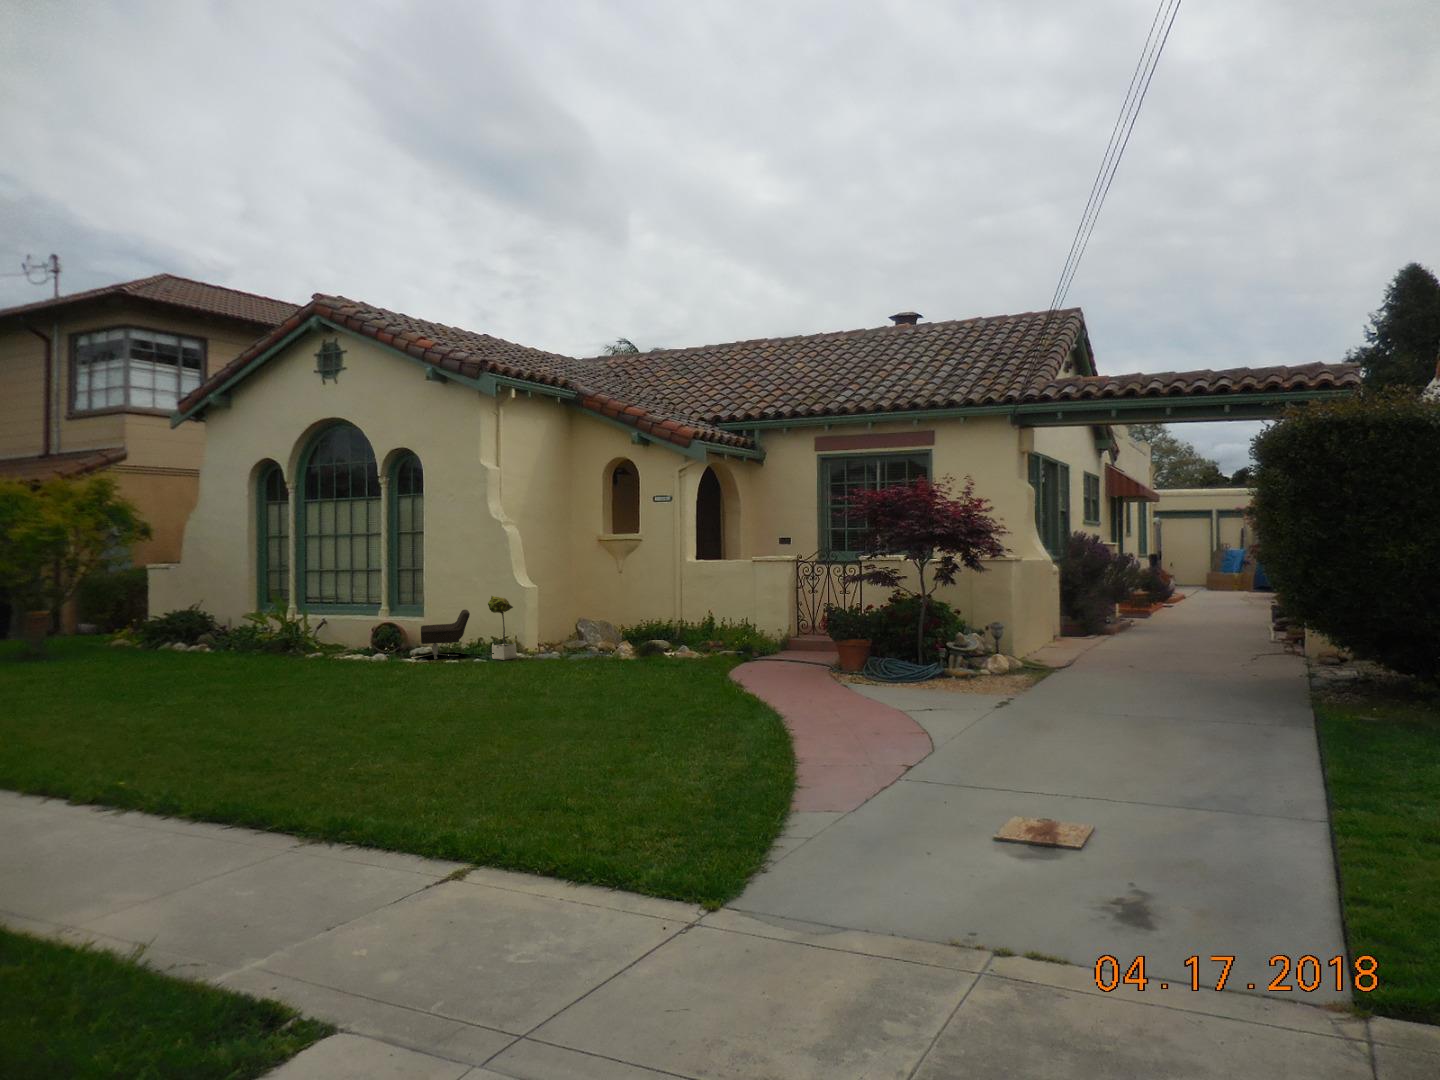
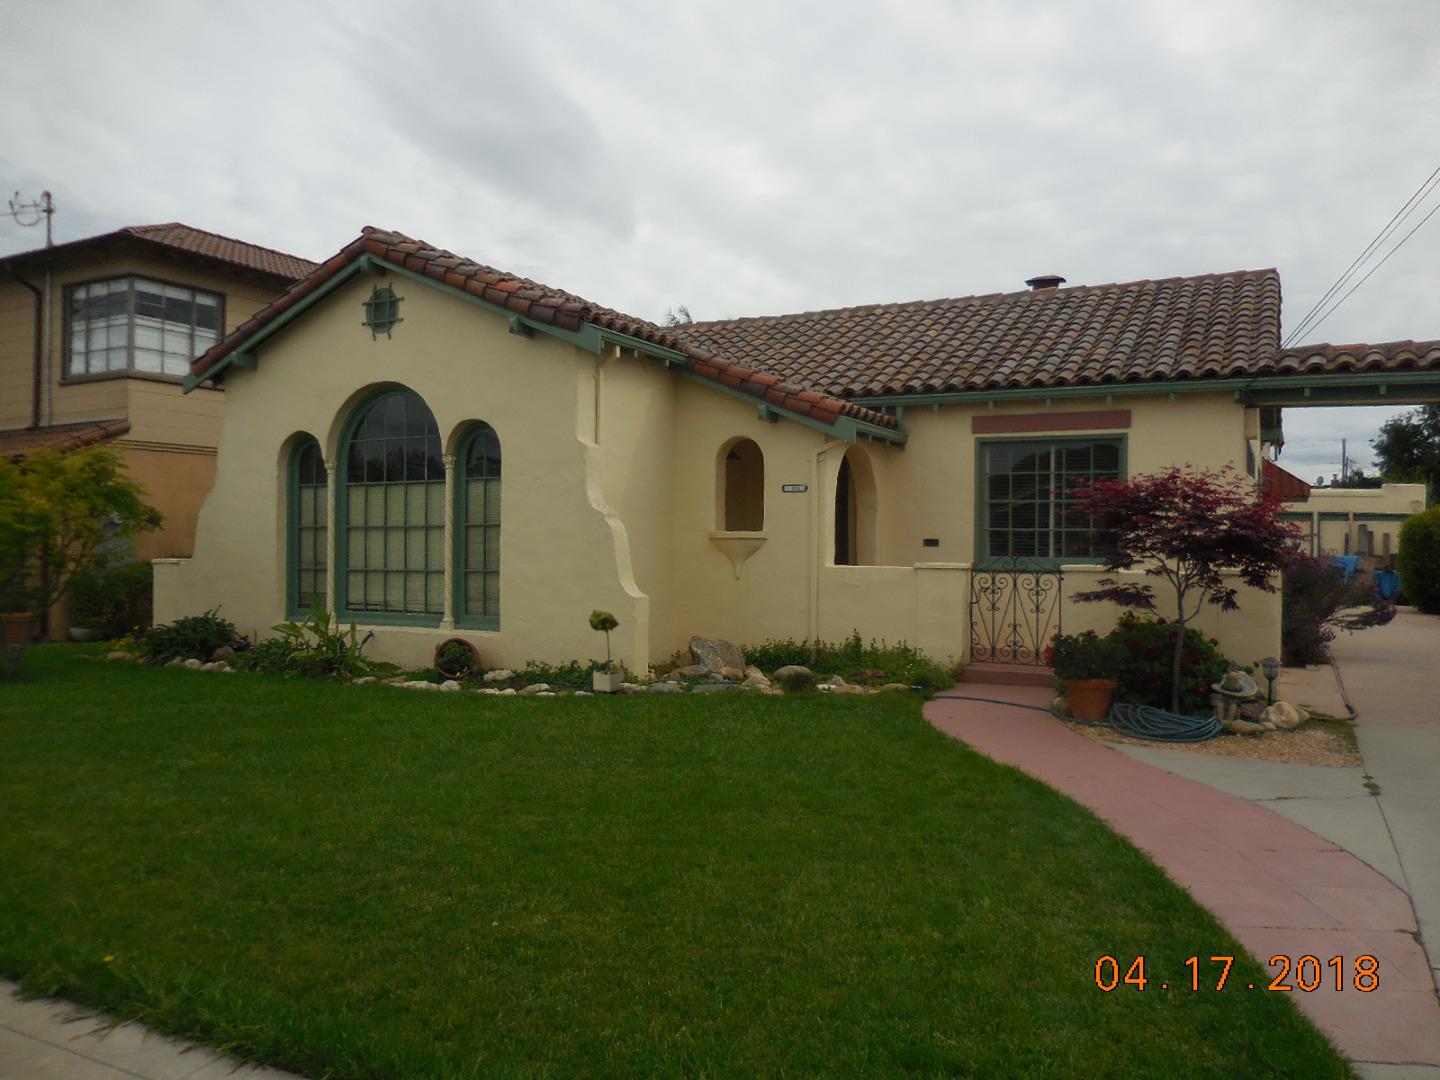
lounge chair: present [412,610,470,659] -> none [489,625,564,689]

